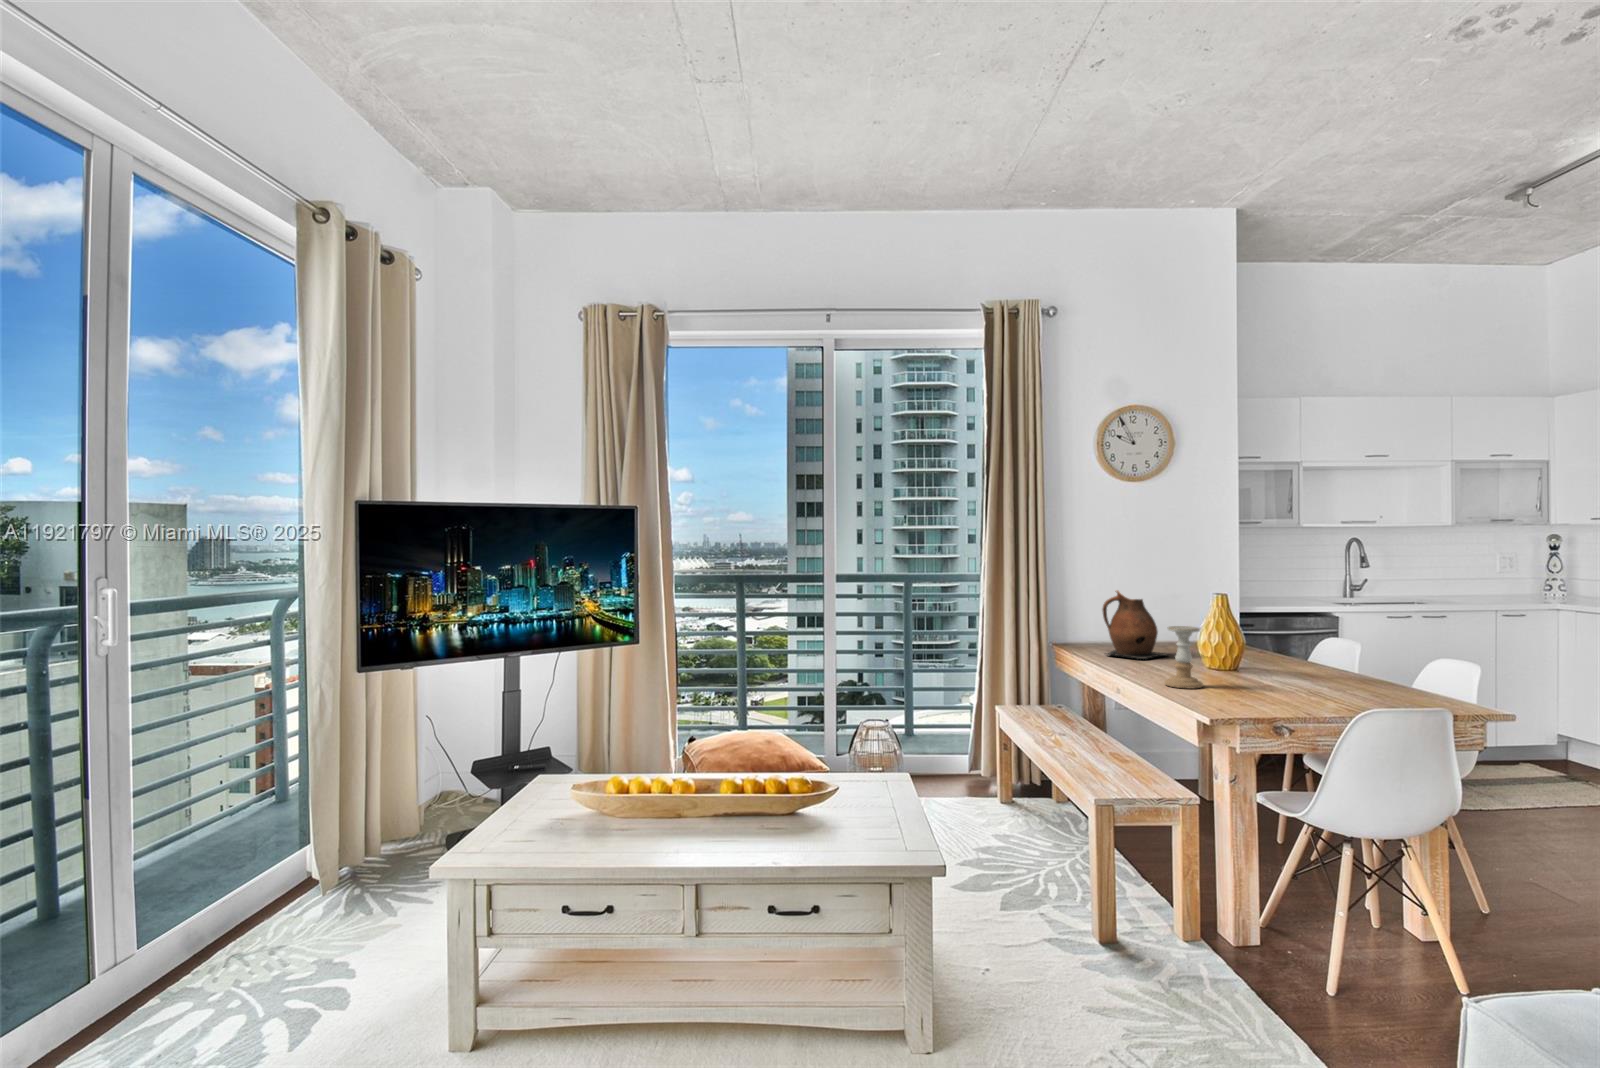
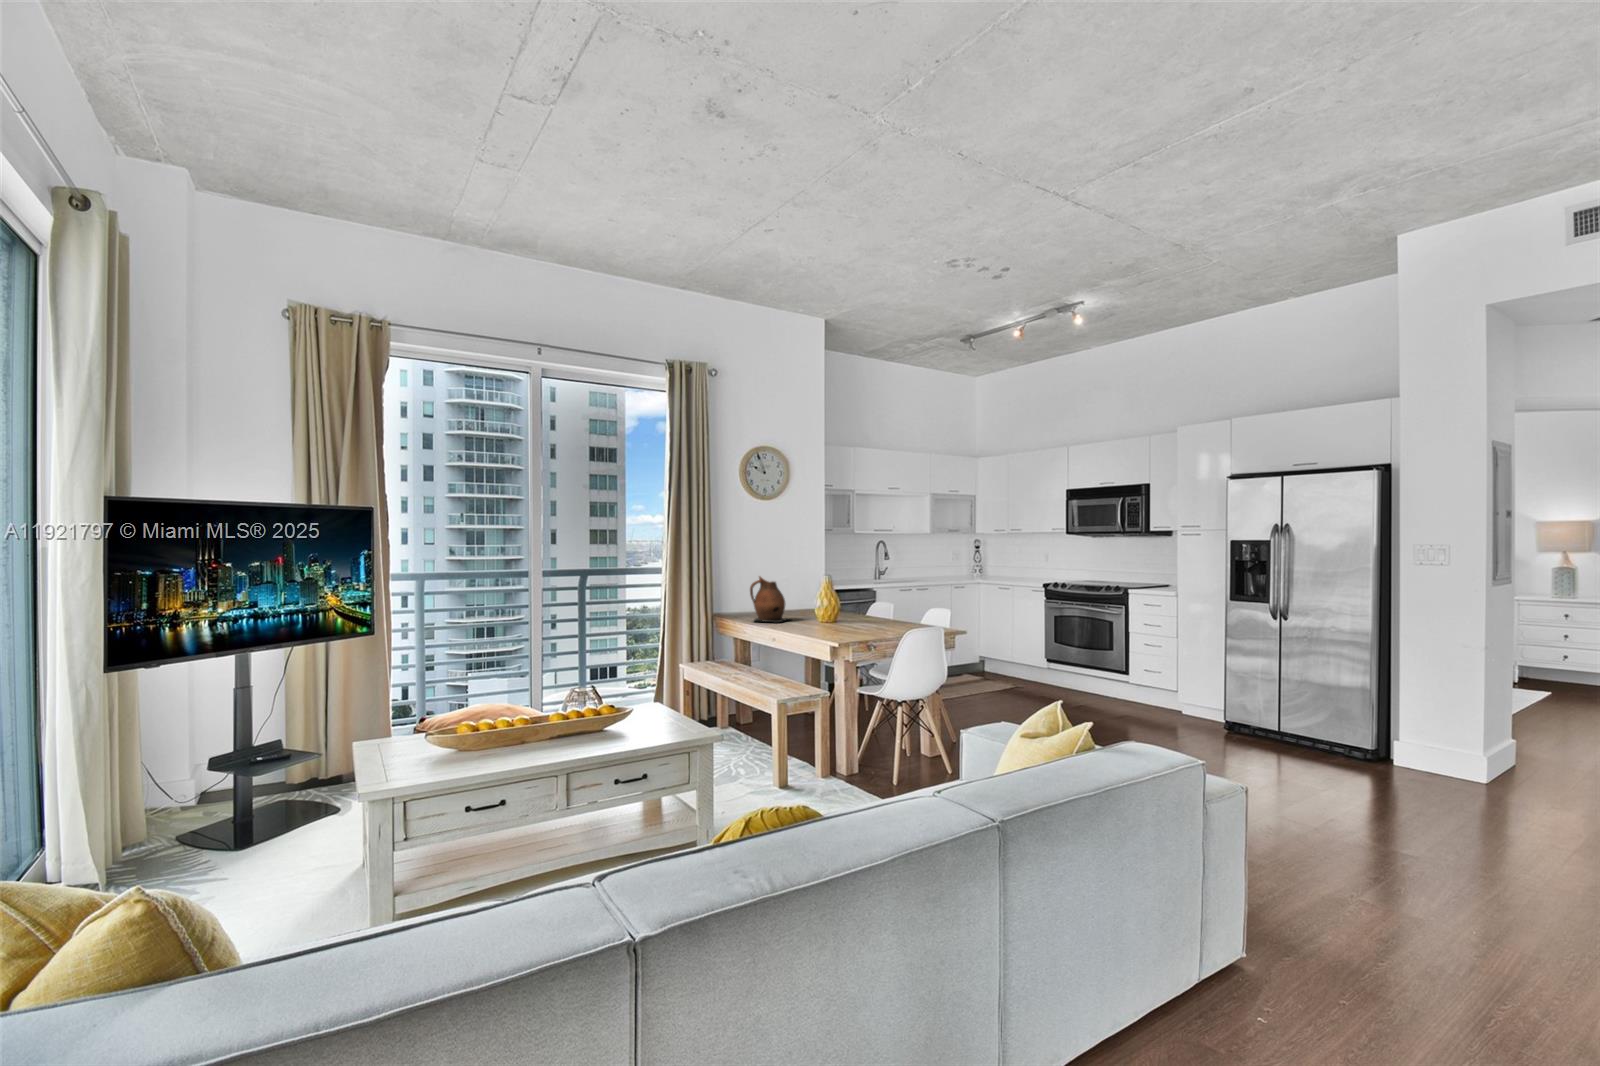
candle holder: present [1165,626,1203,689] -> none [805,597,828,637]

